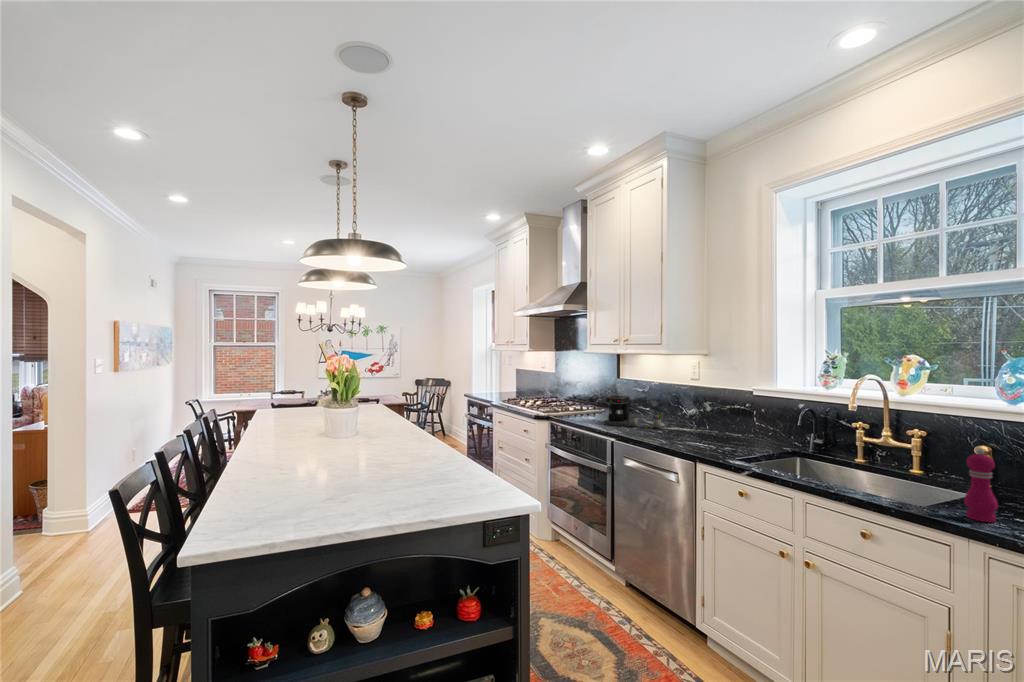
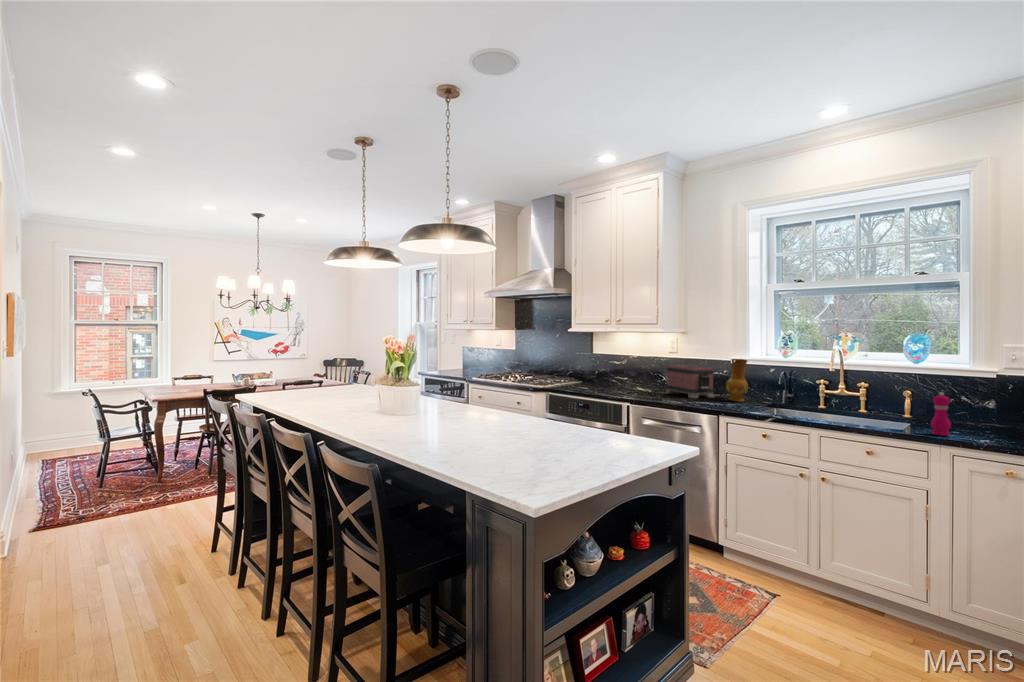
ceramic jug: none [736,389,766,446] -> present [726,359,748,402]
coffee maker: present [605,395,663,429] -> none [606,368,655,393]
toaster: none [678,395,731,438] -> present [665,365,715,398]

